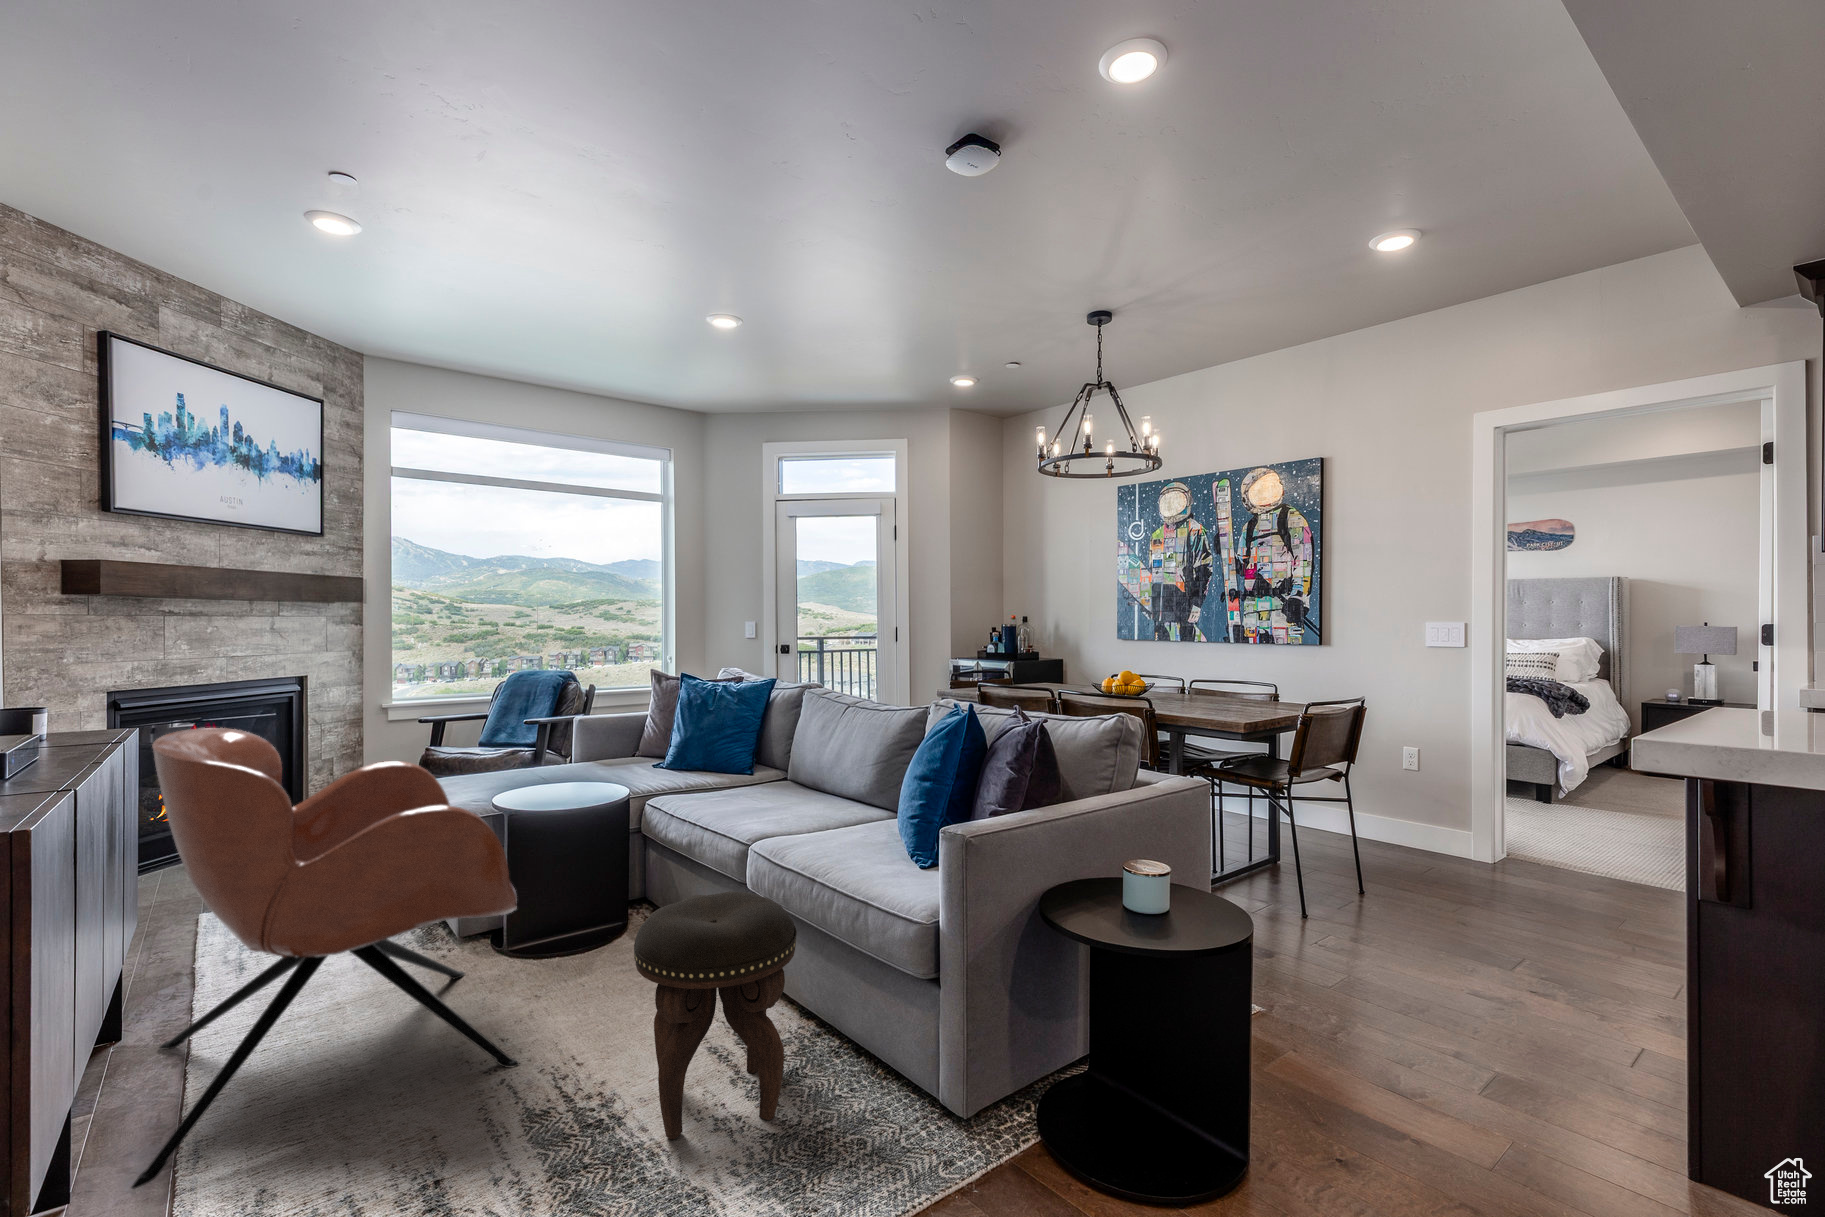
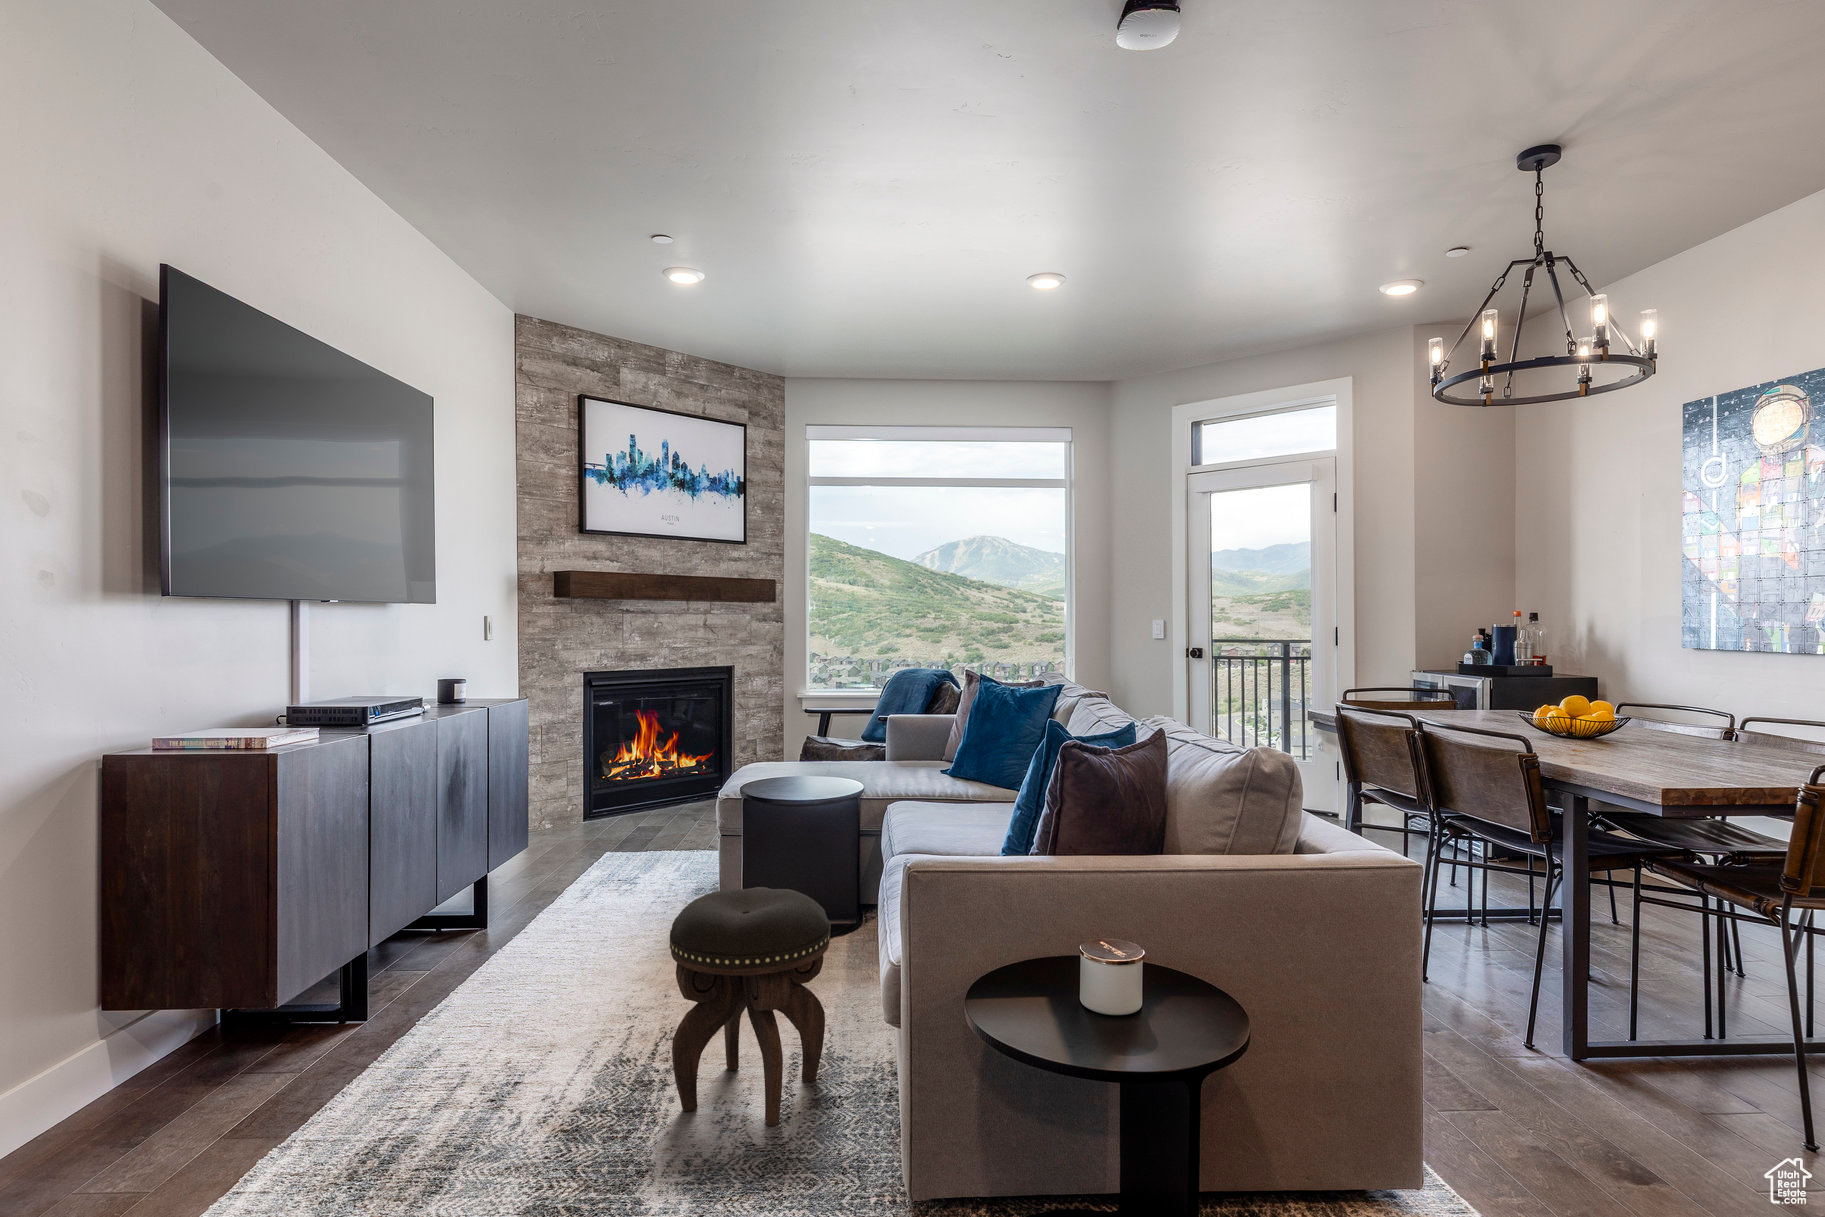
armchair: present [131,728,520,1189] -> none [396,697,705,1021]

